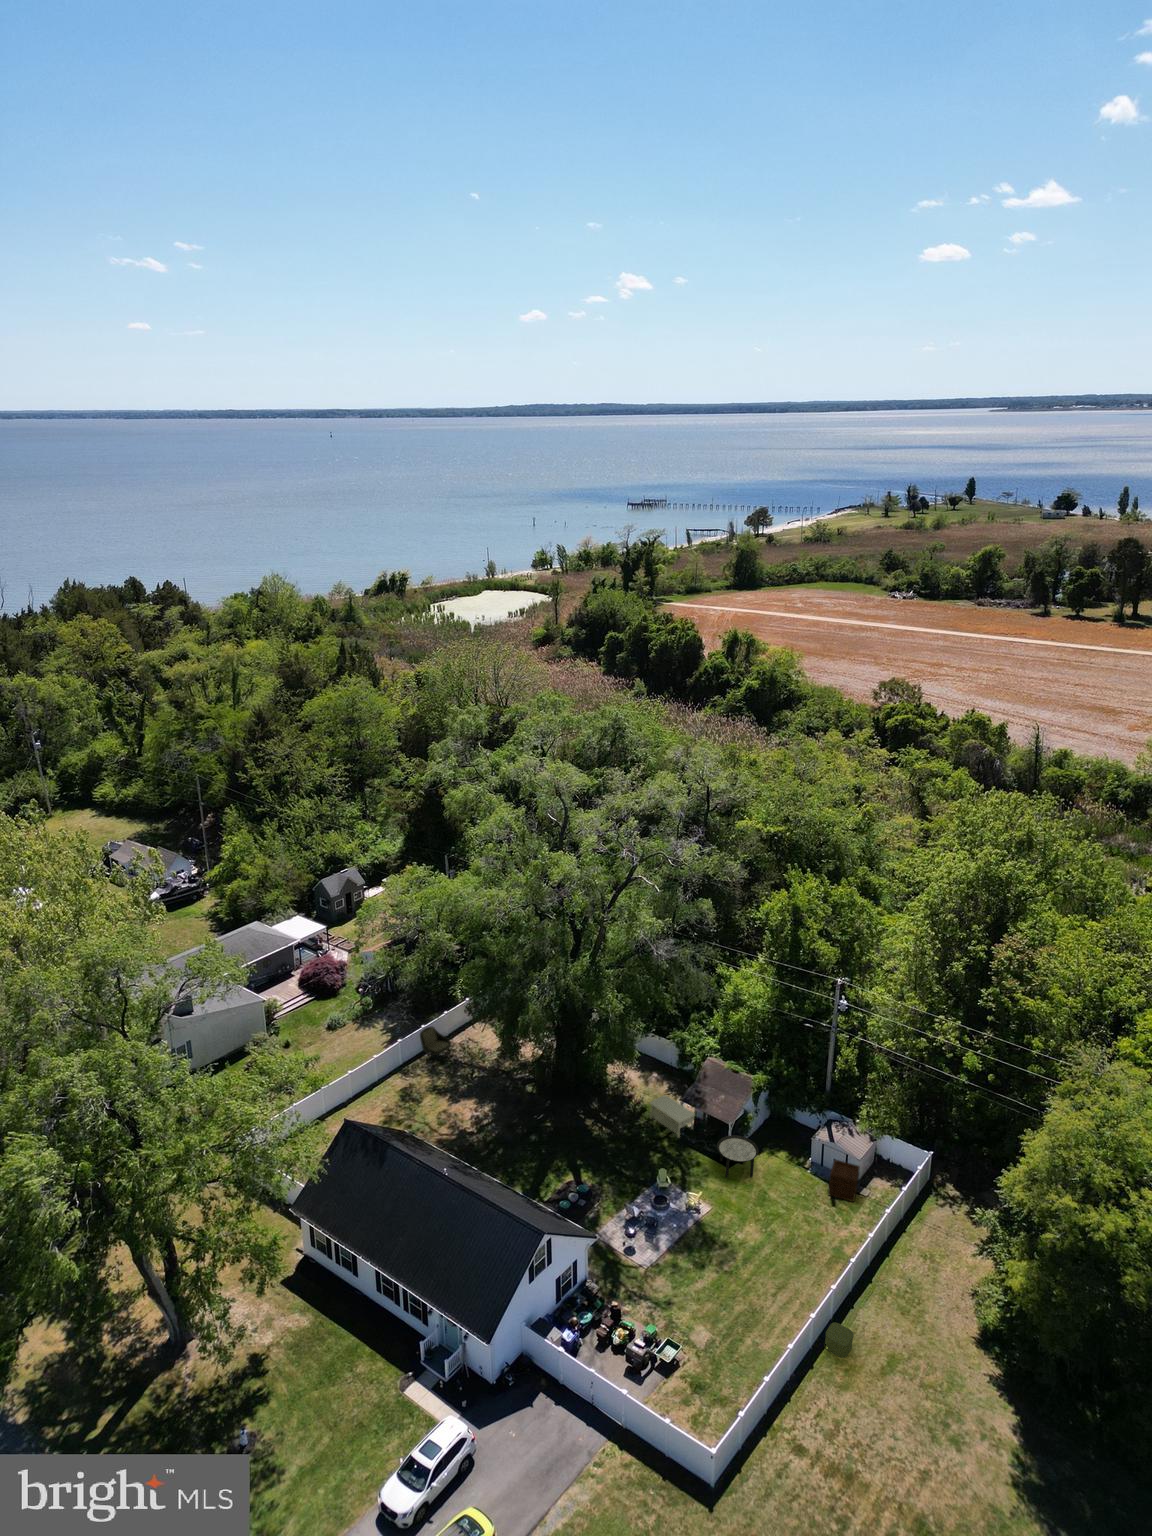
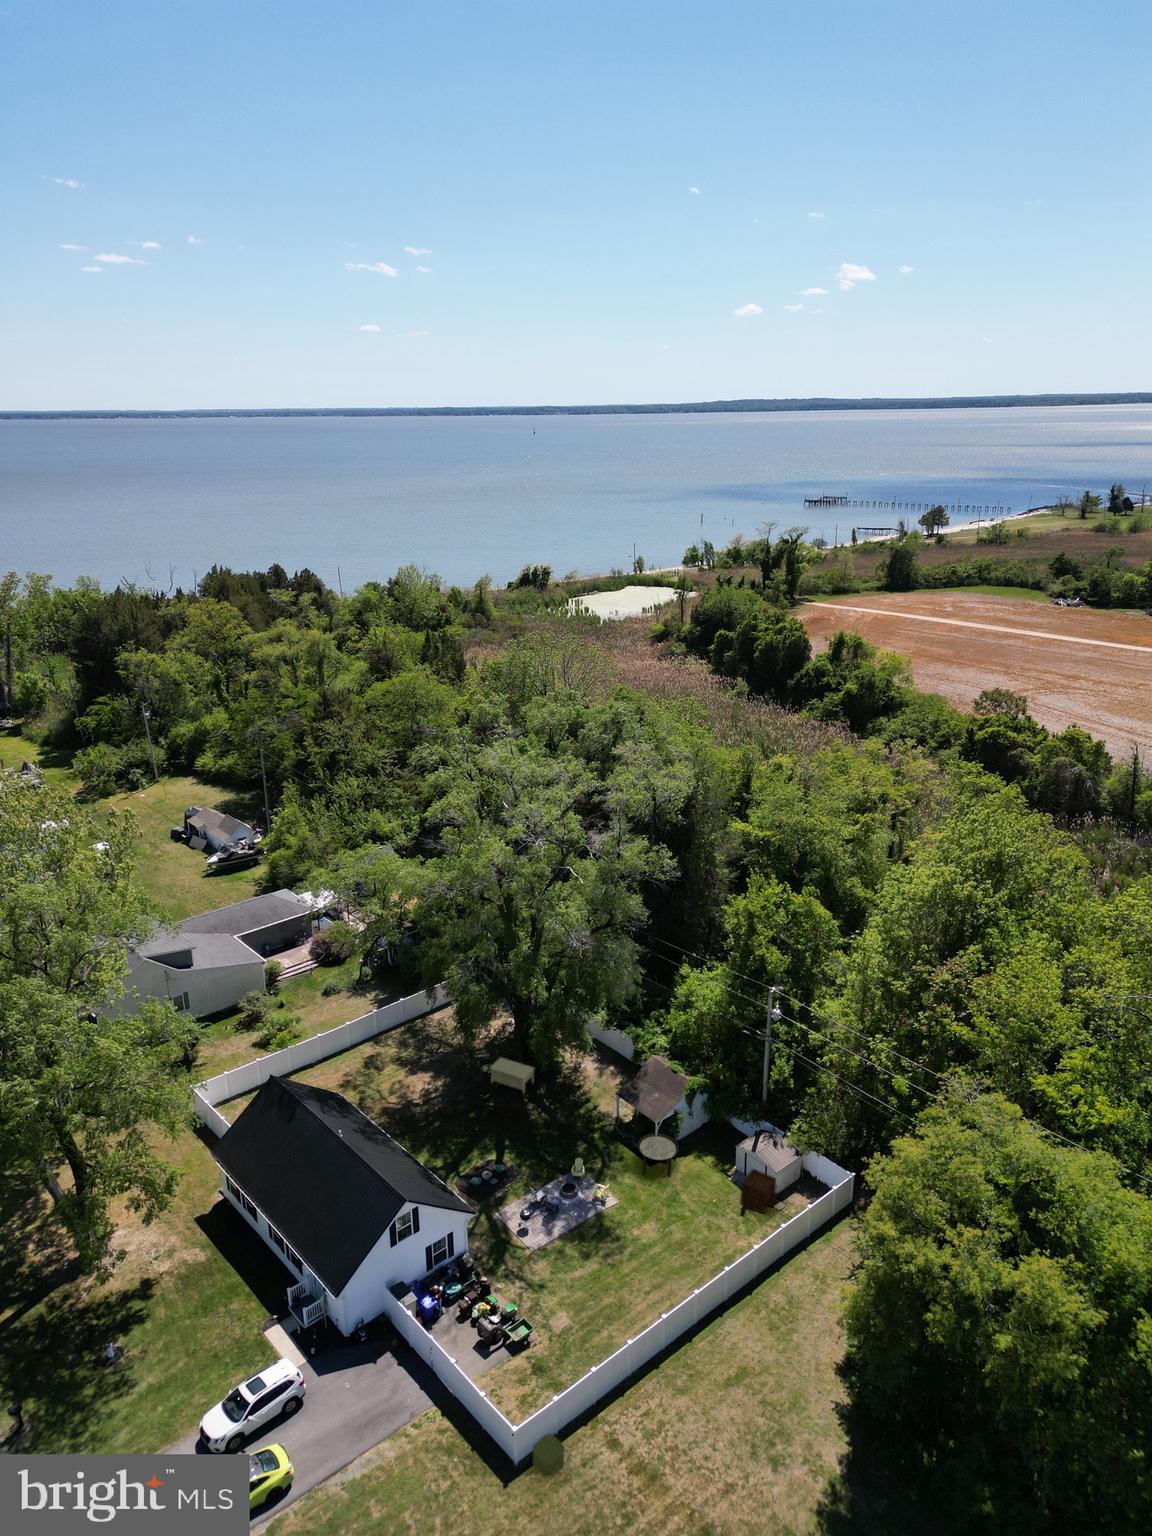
lounge chair: present [420,1026,451,1062] -> none [393,1001,423,1039]
storage bench: present [650,1095,695,1137] -> present [490,1058,534,1092]
storage box: present [825,1322,854,1358] -> present [533,1434,565,1477]

